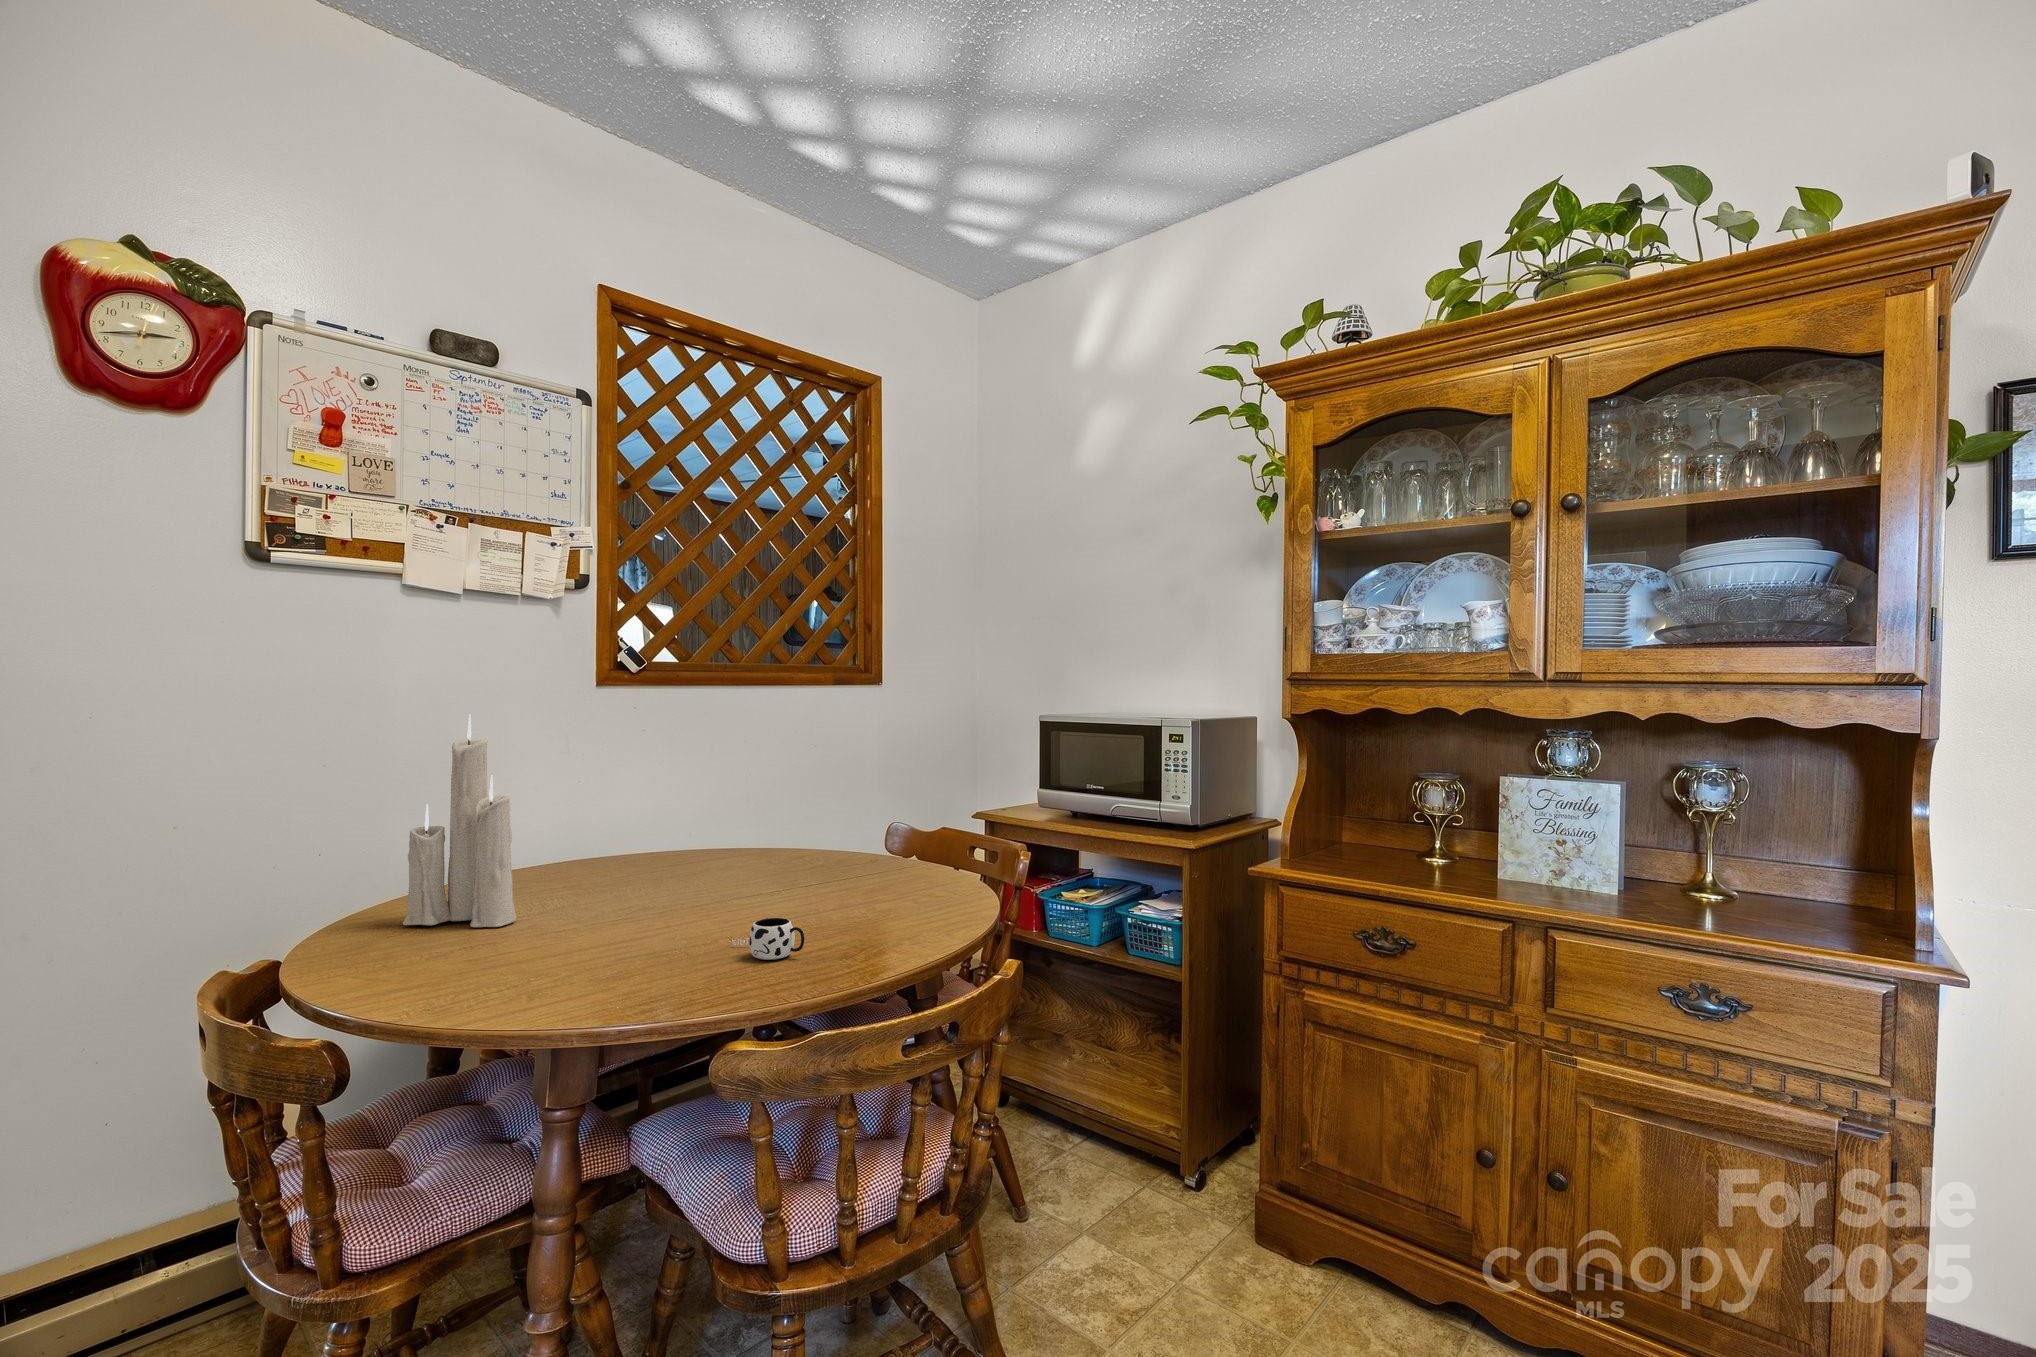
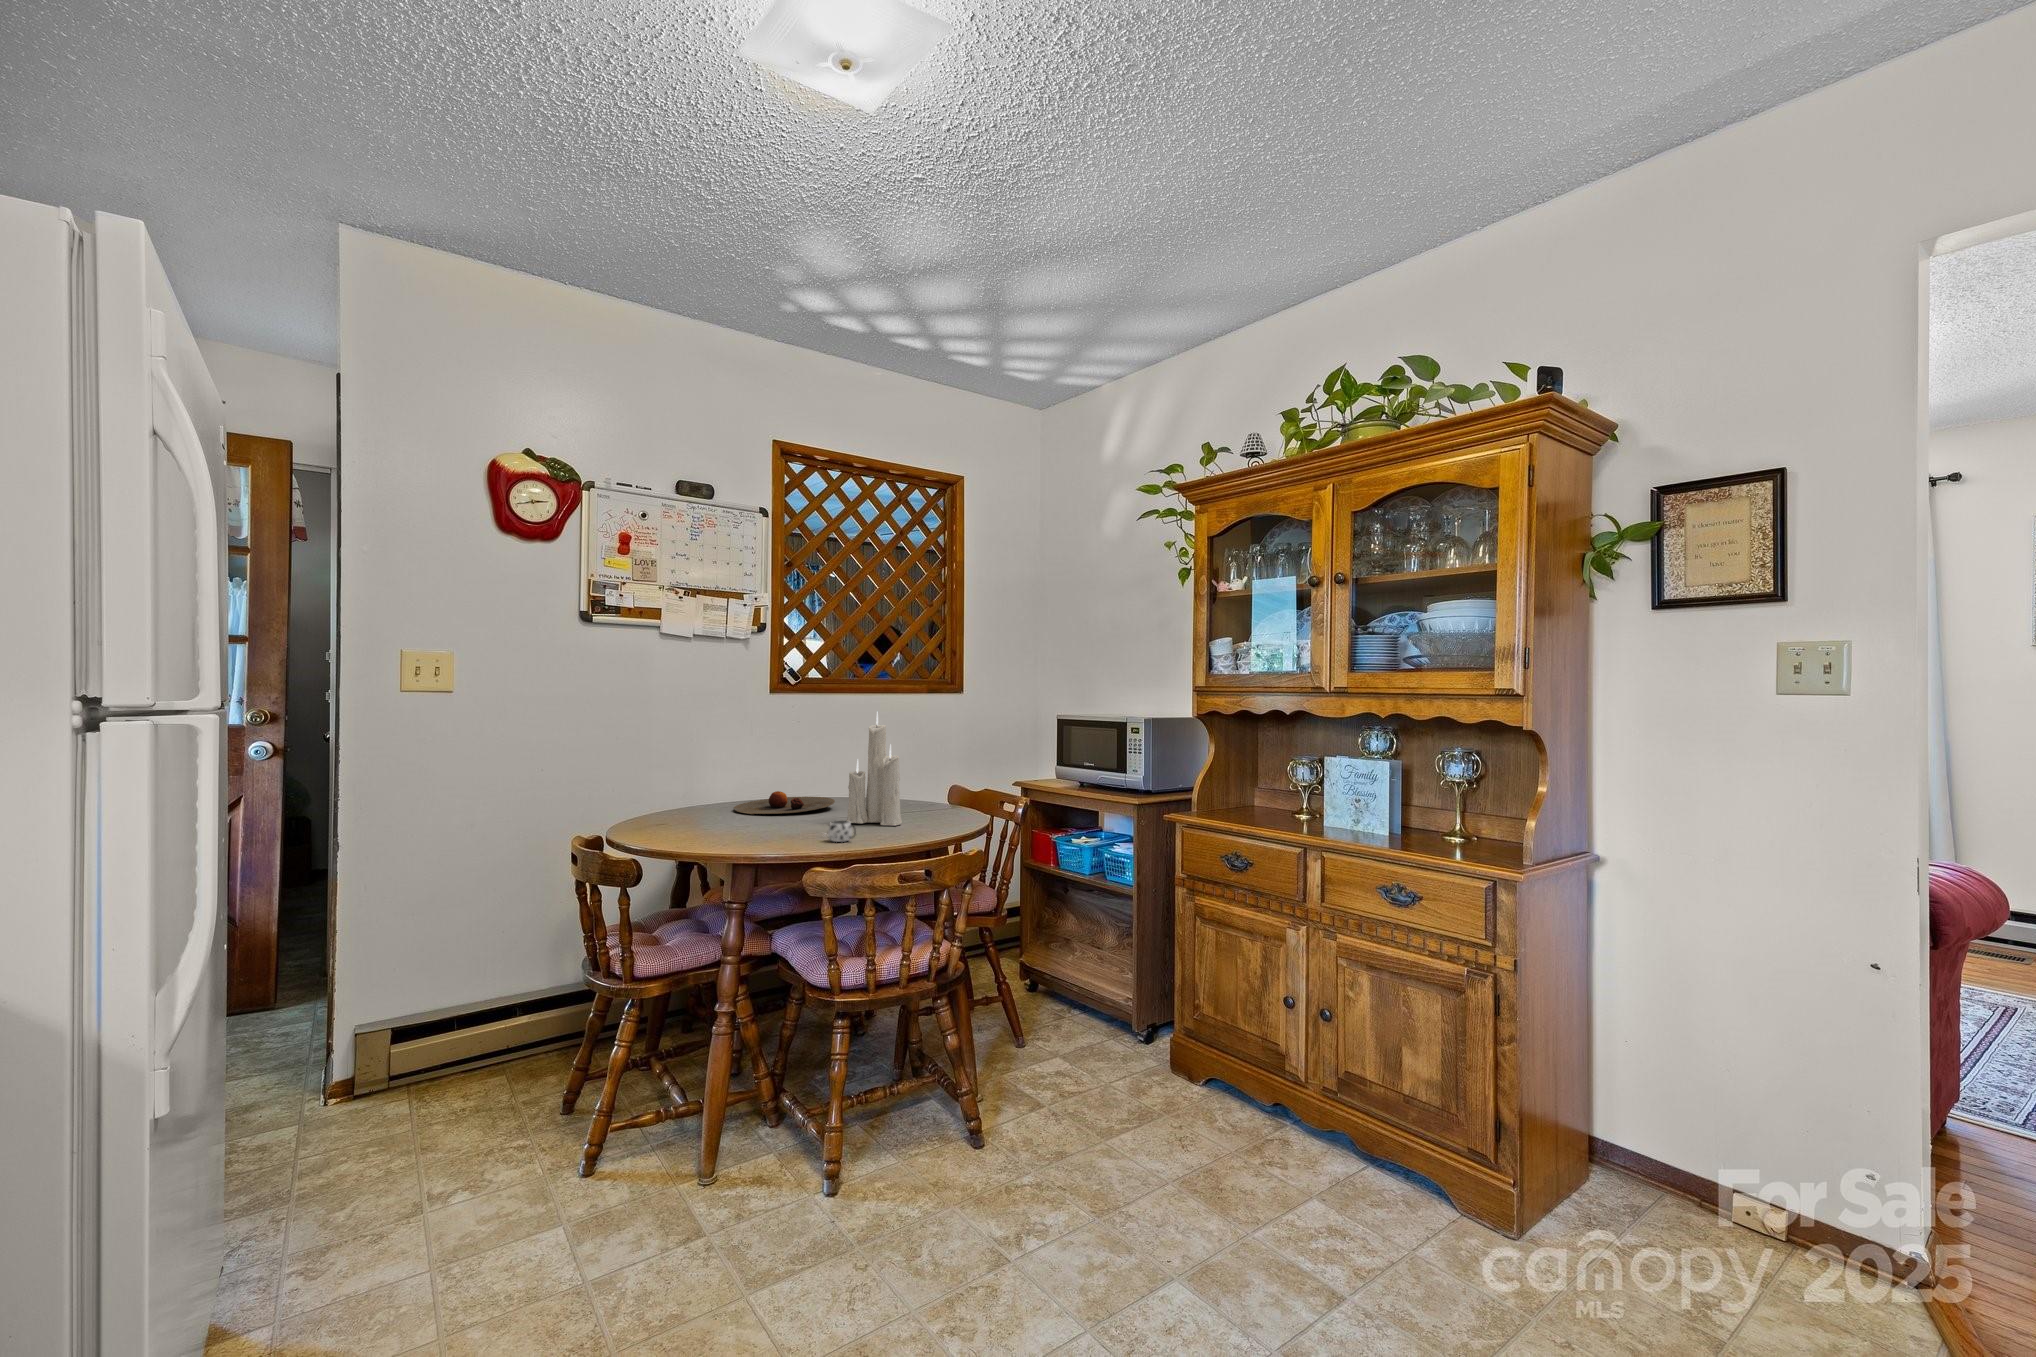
candle: present [403,715,516,927] -> present [846,712,902,826]
plate: none [543,846,718,892] -> present [734,791,835,814]

